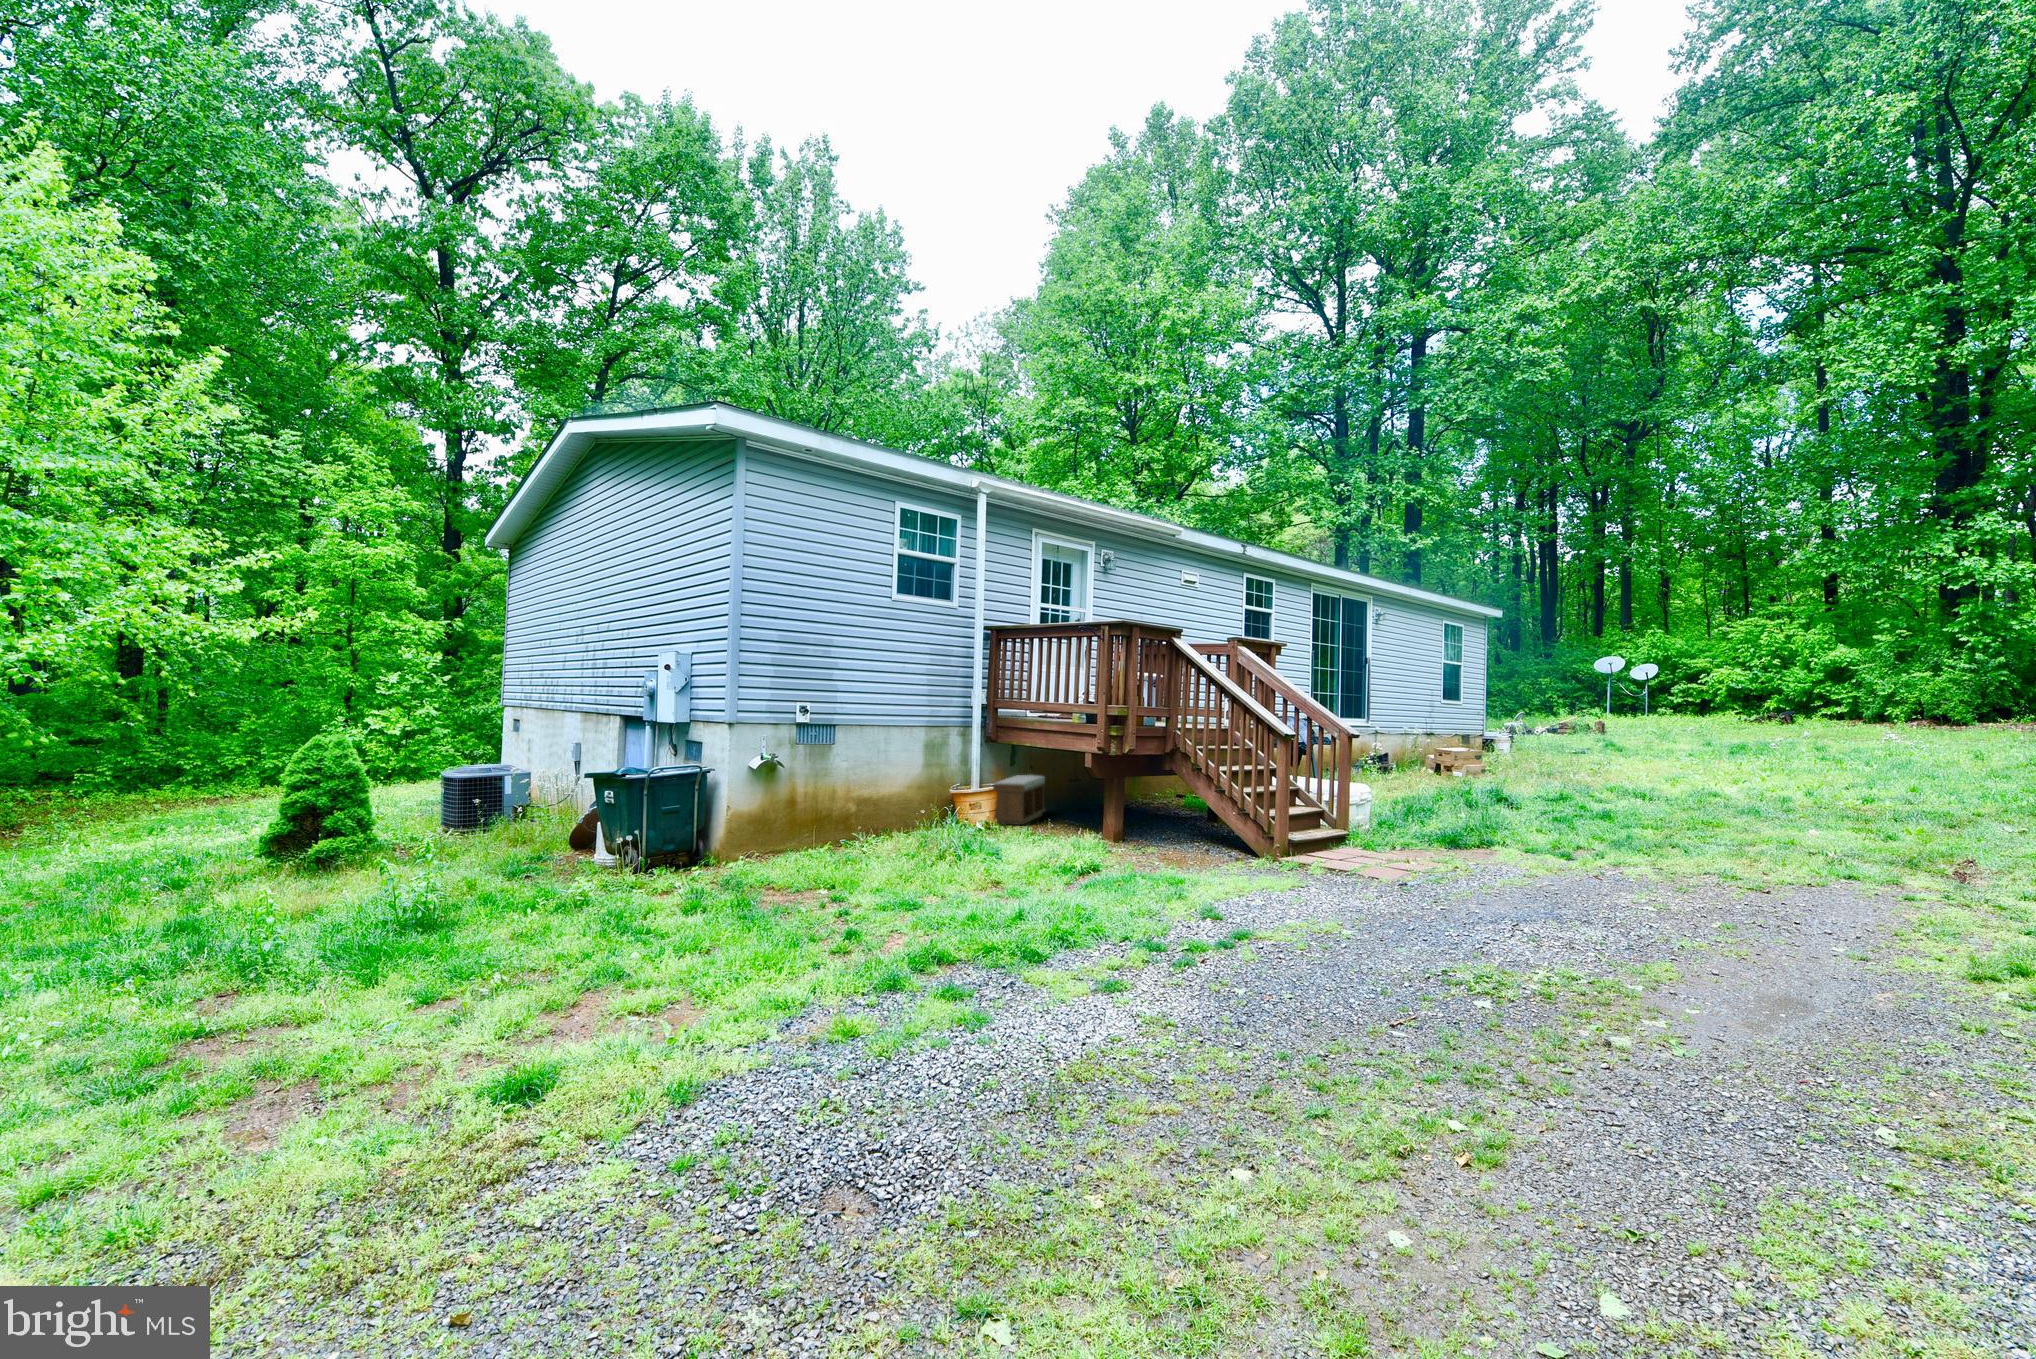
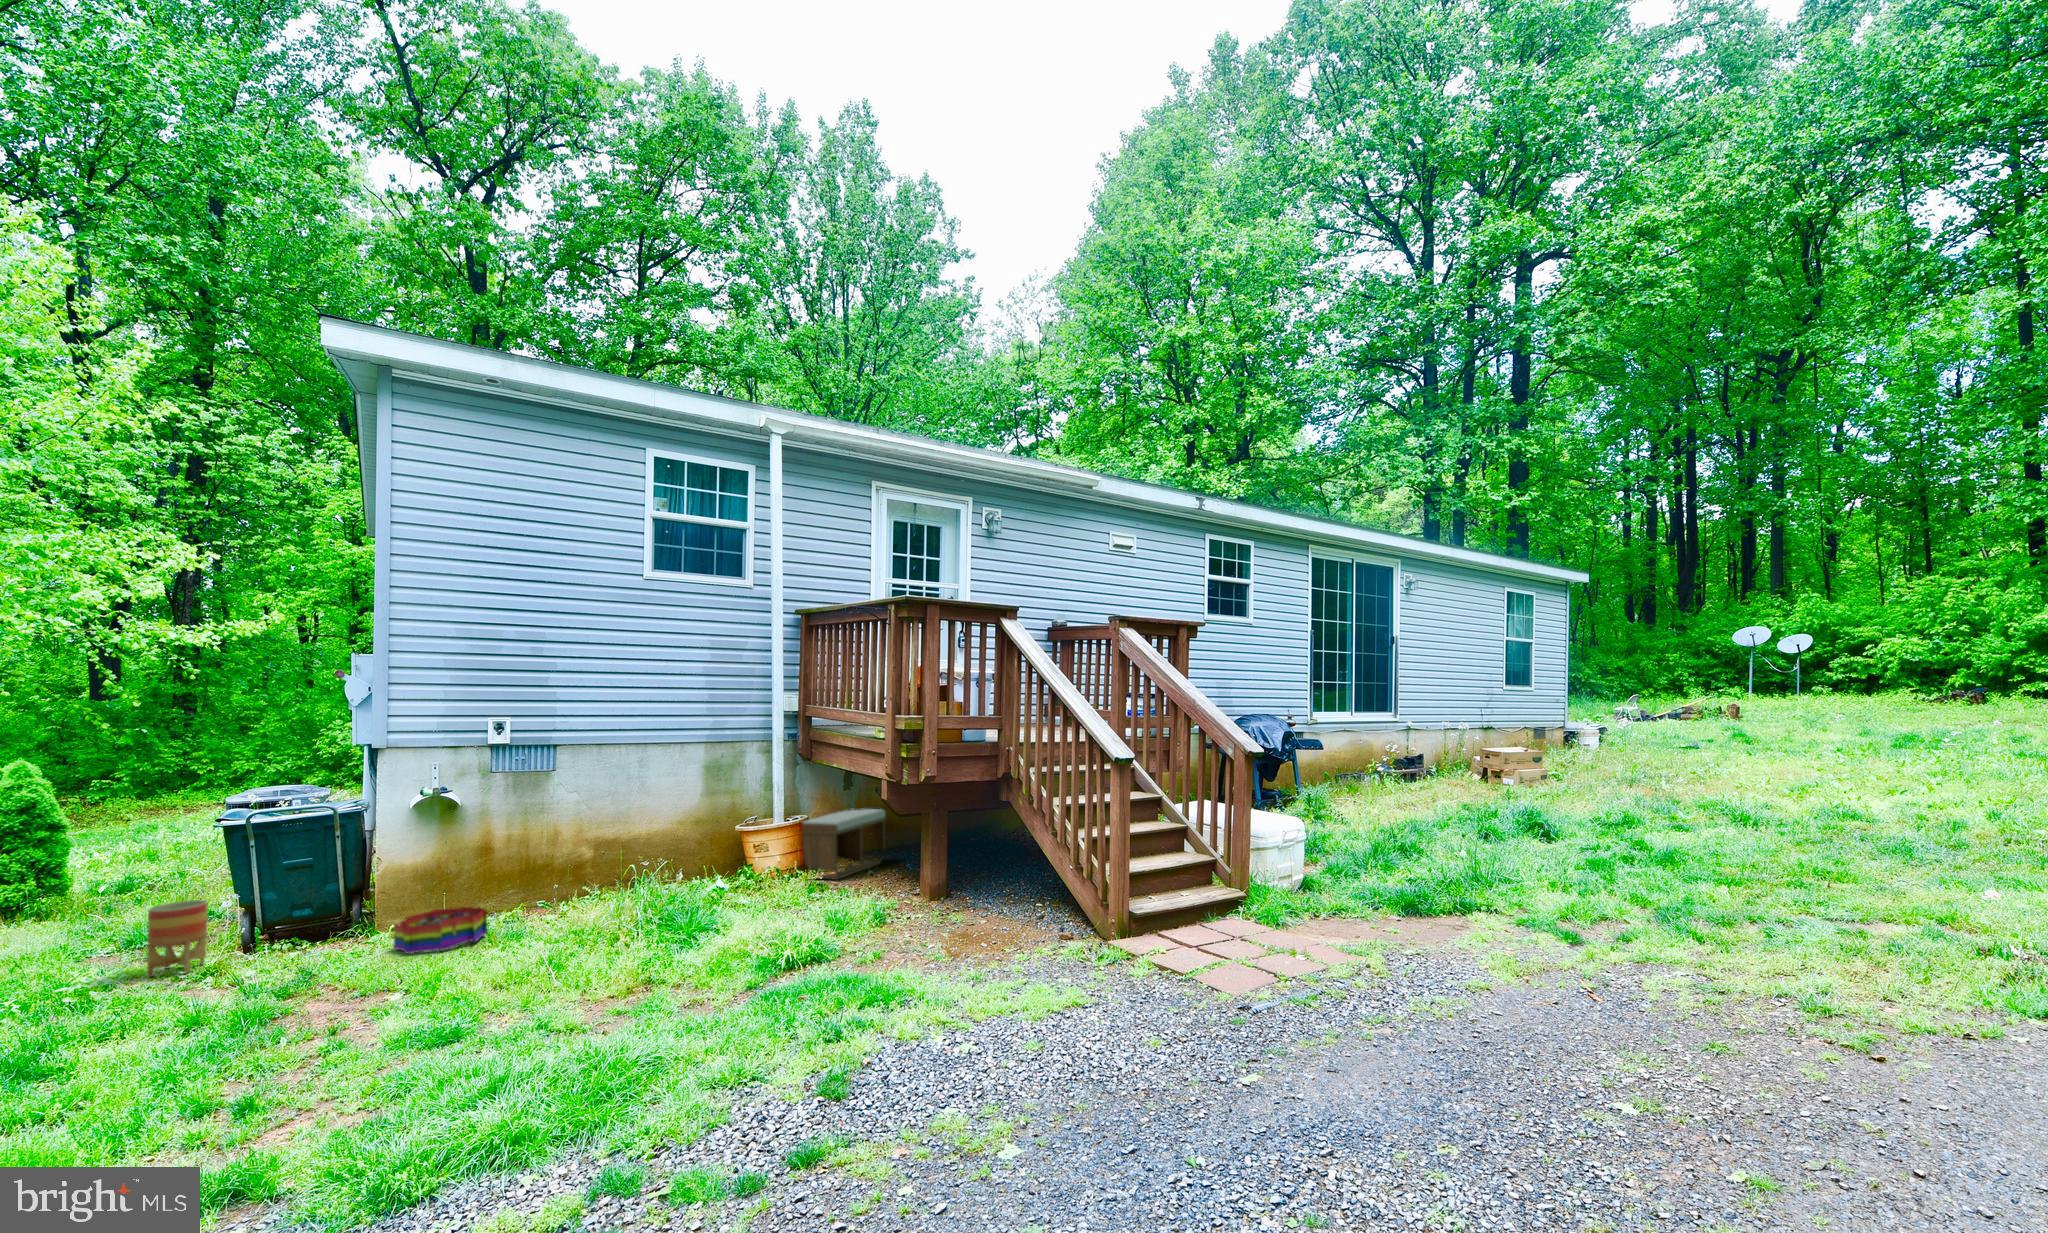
planter: none [590,825,625,878] -> present [147,900,208,977]
storage bin: none [751,835,809,866] -> present [394,907,487,954]

